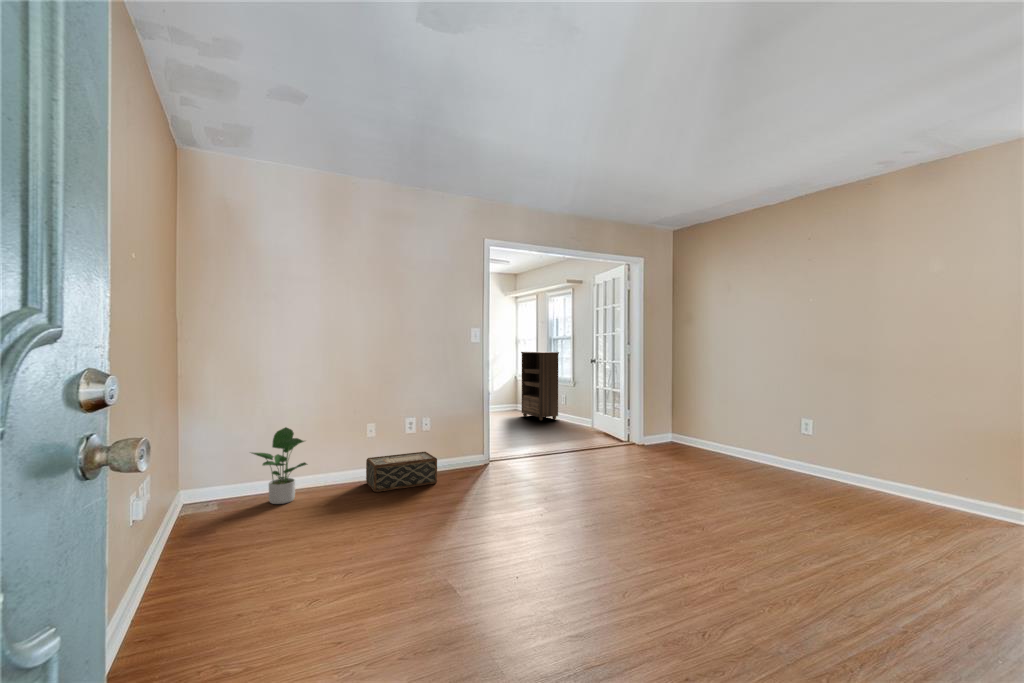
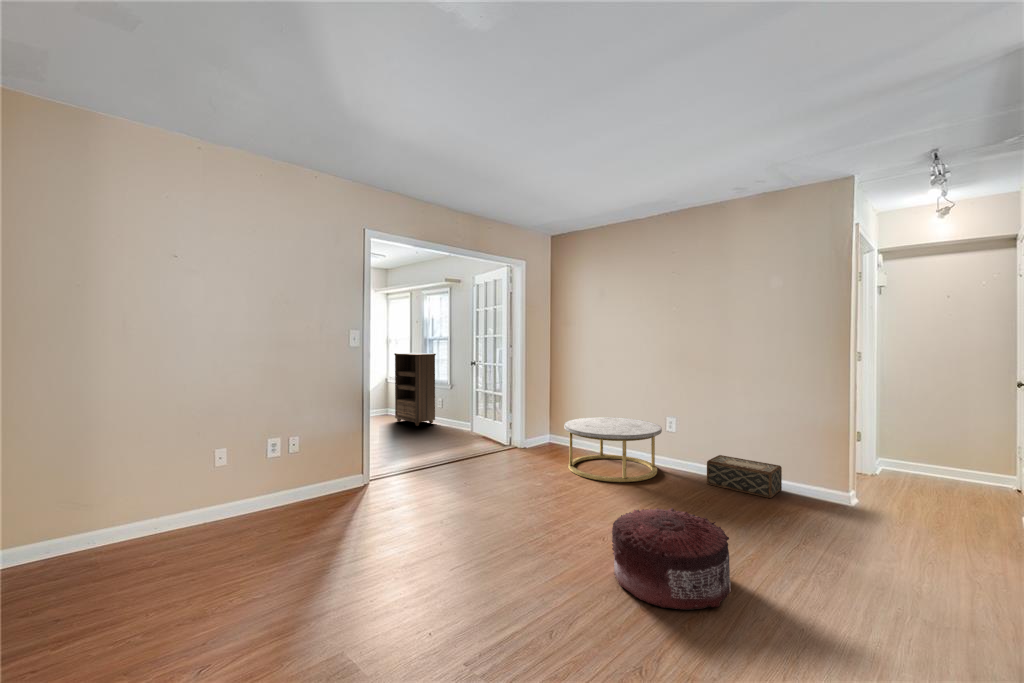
coffee table: none [681,417,793,483] -> present [564,417,662,482]
potted plant: present [252,427,307,504] -> none [32,471,130,578]
woven basket: present [366,452,437,492] -> present [707,455,782,498]
pouf: none [705,498,840,601] -> present [612,508,731,610]

